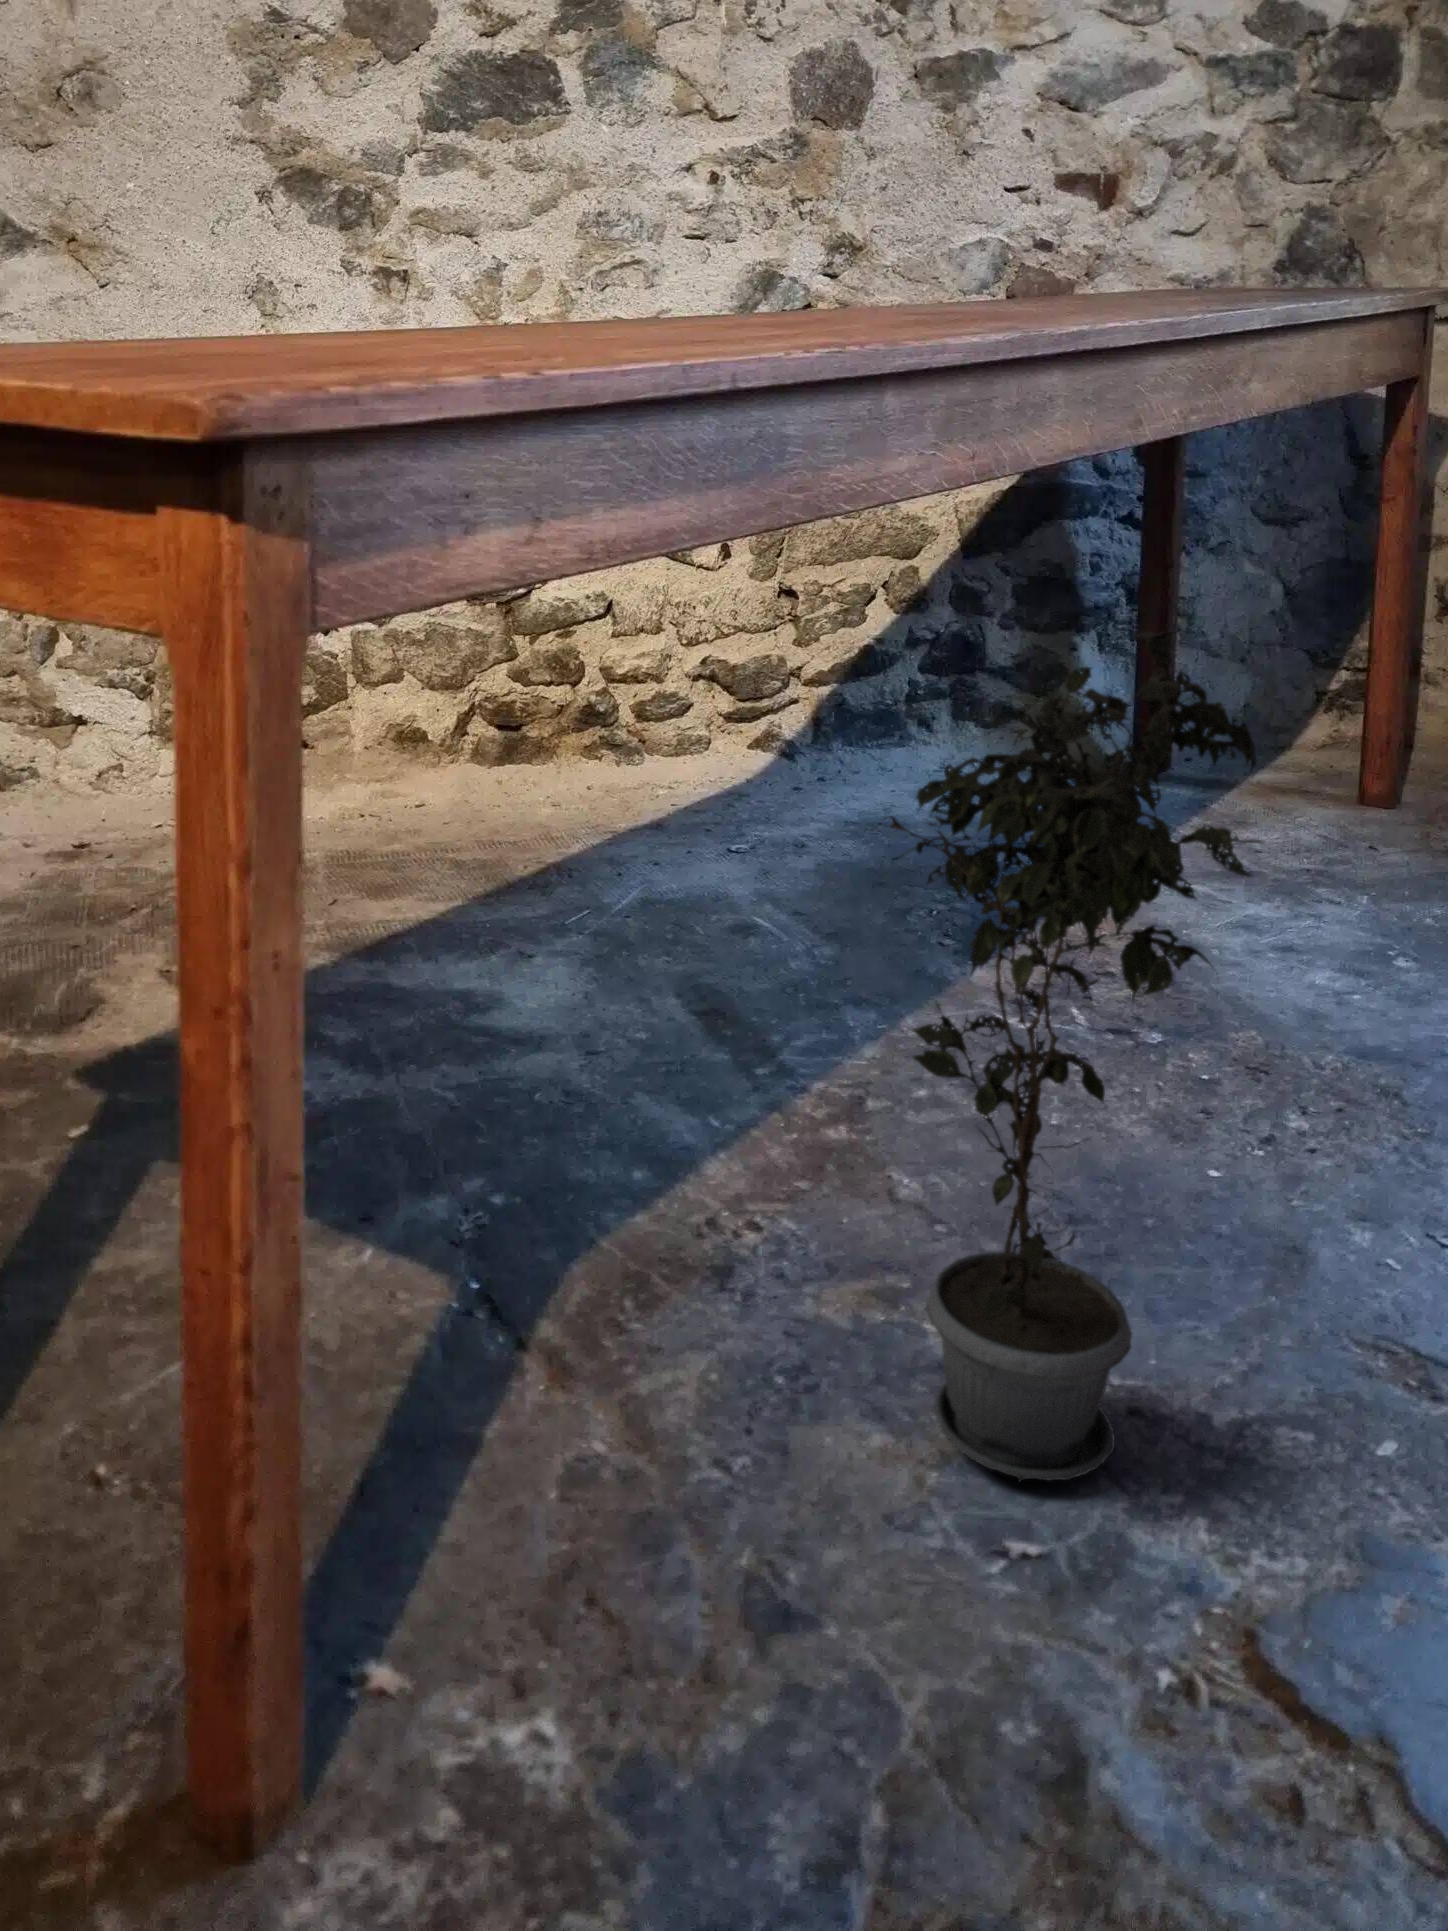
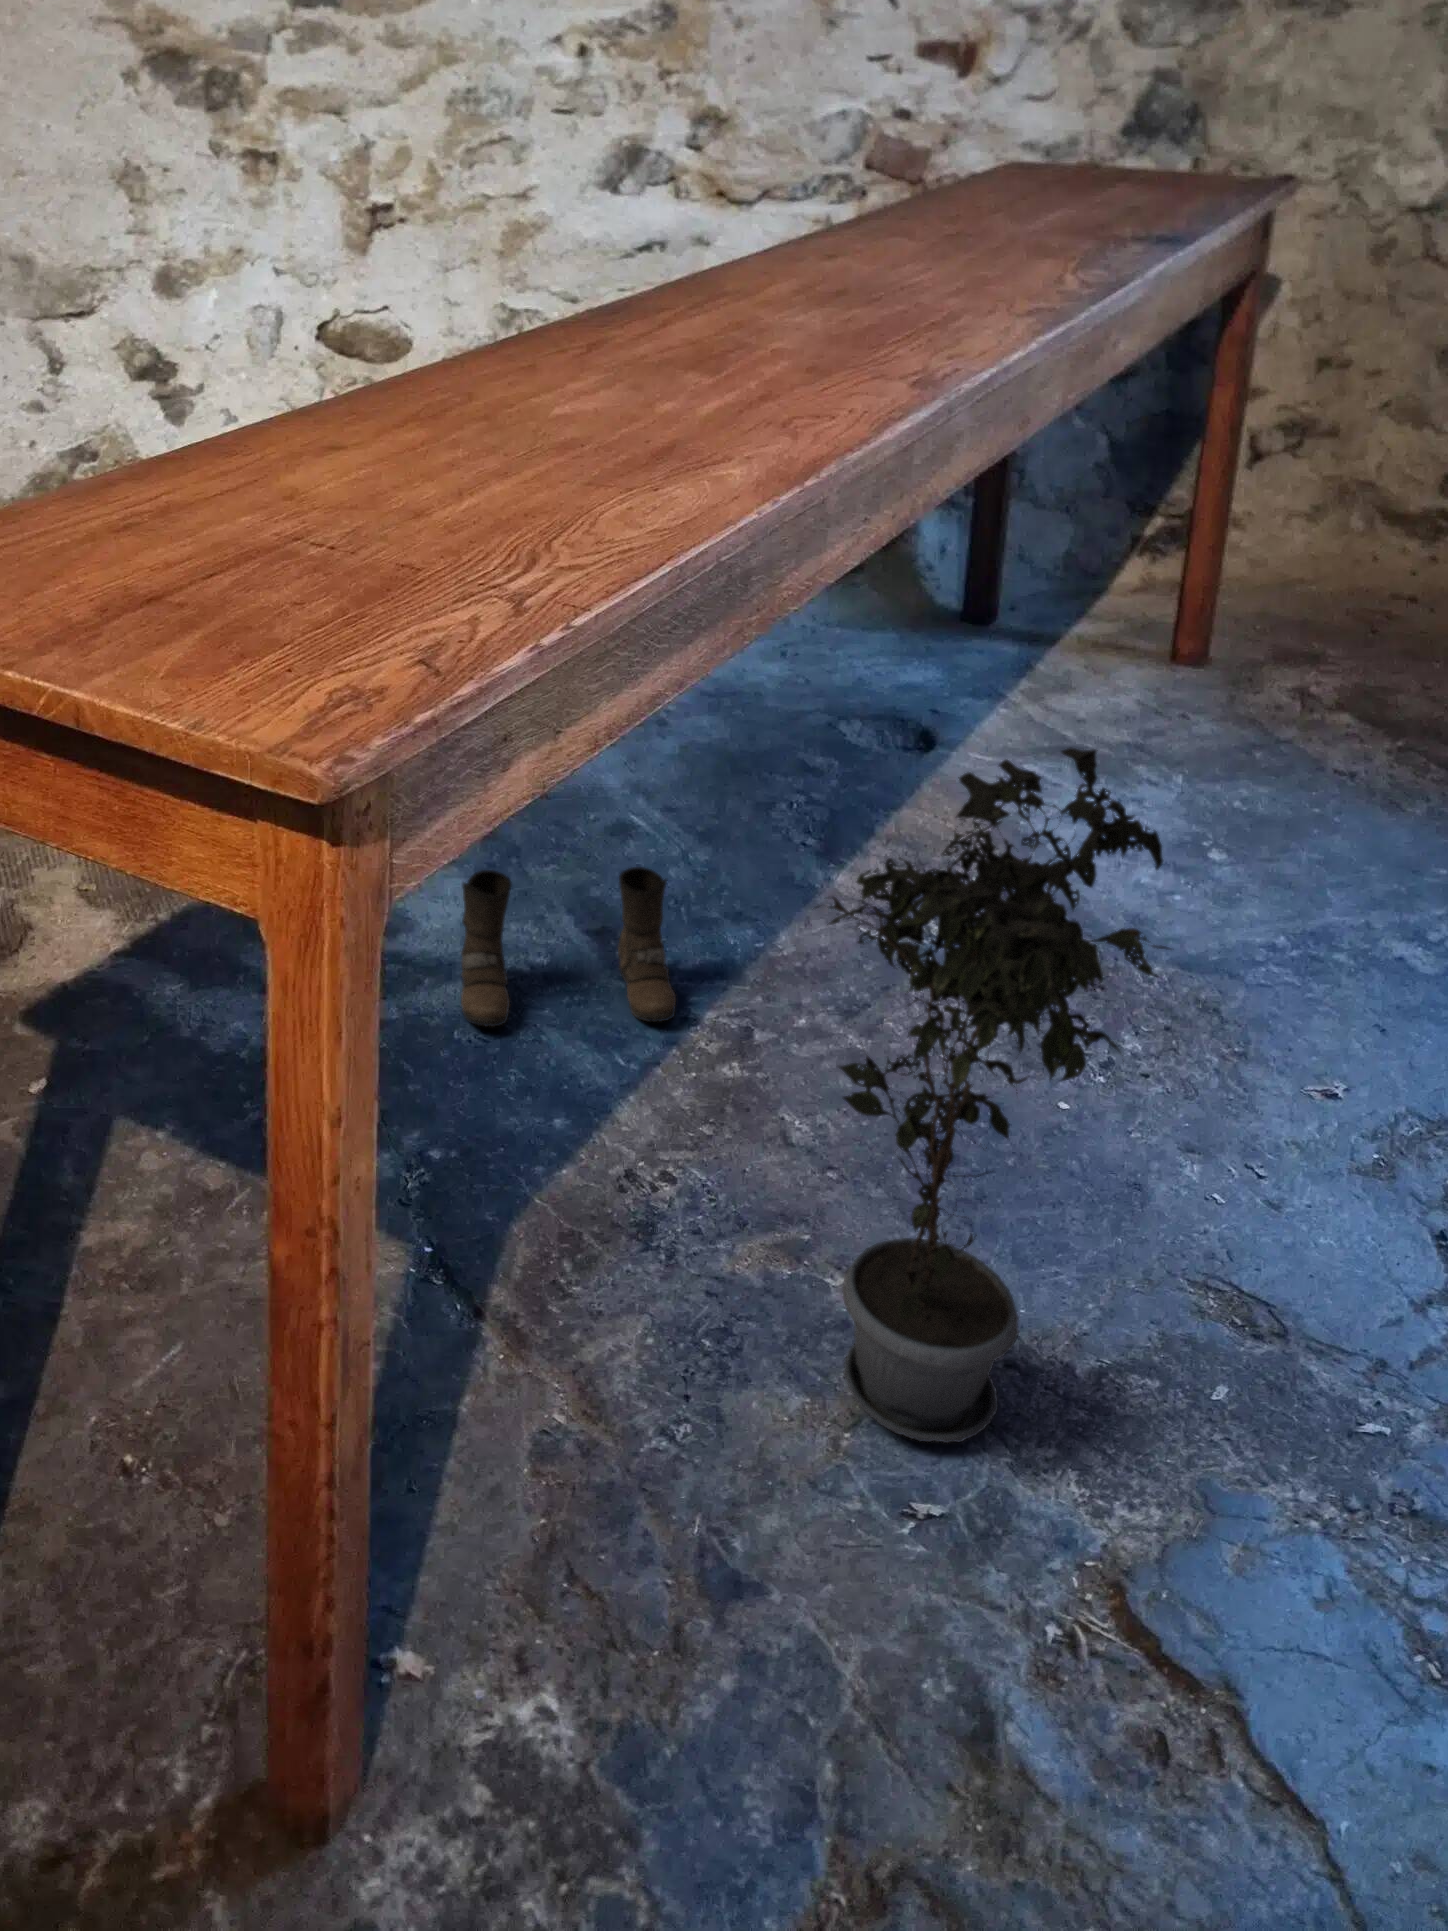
boots: none [548,926,785,1089] -> present [461,867,676,1027]

